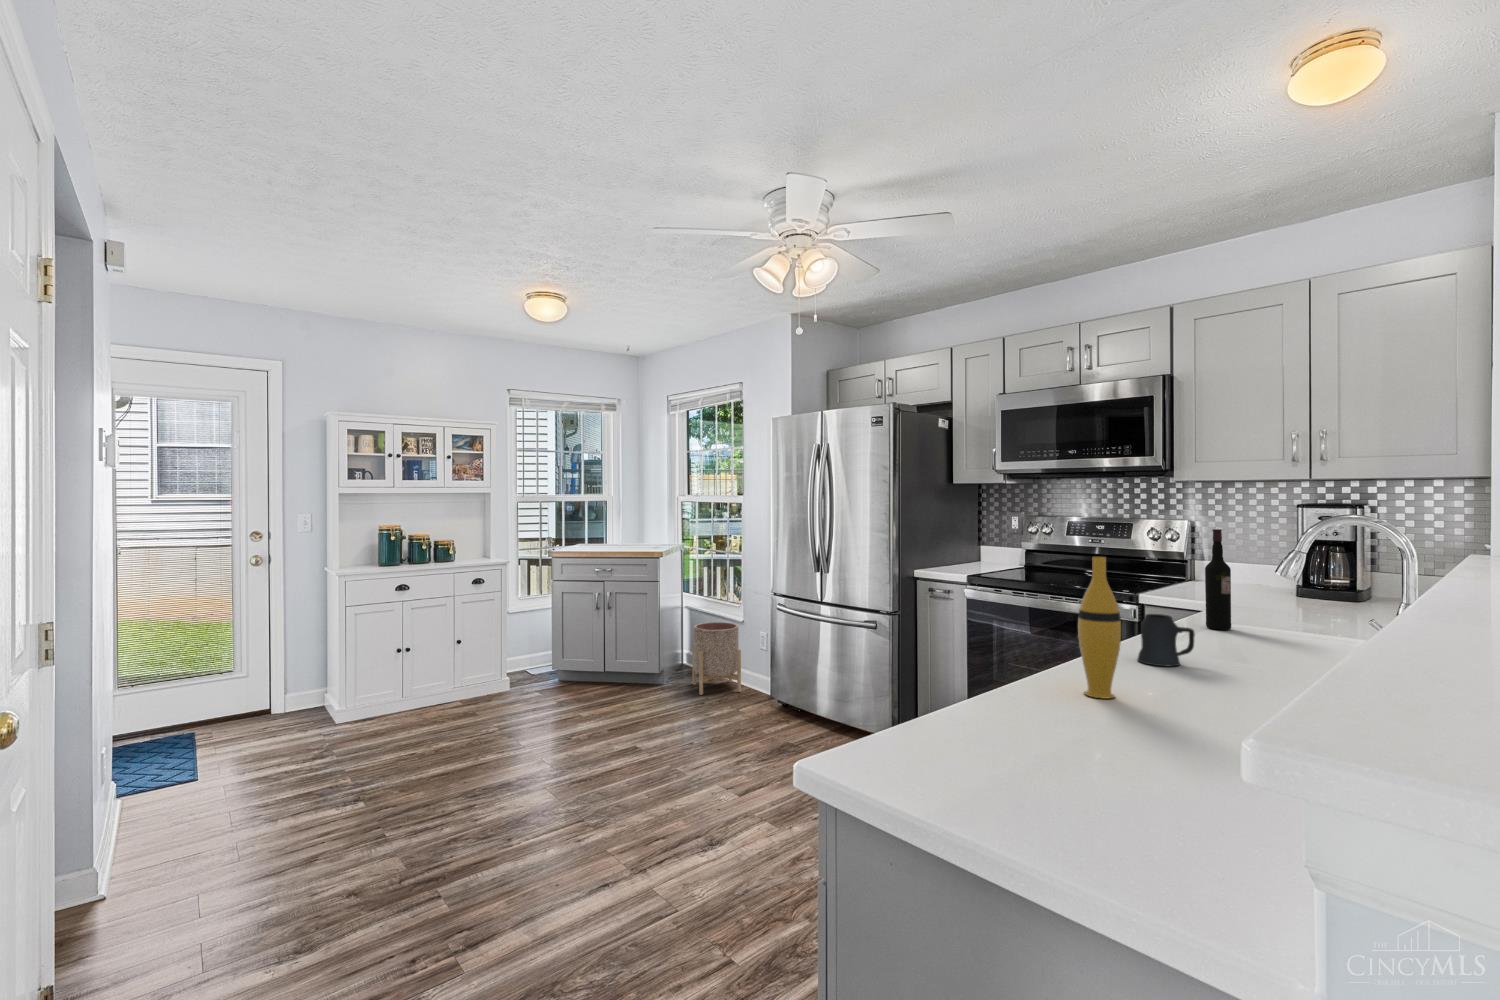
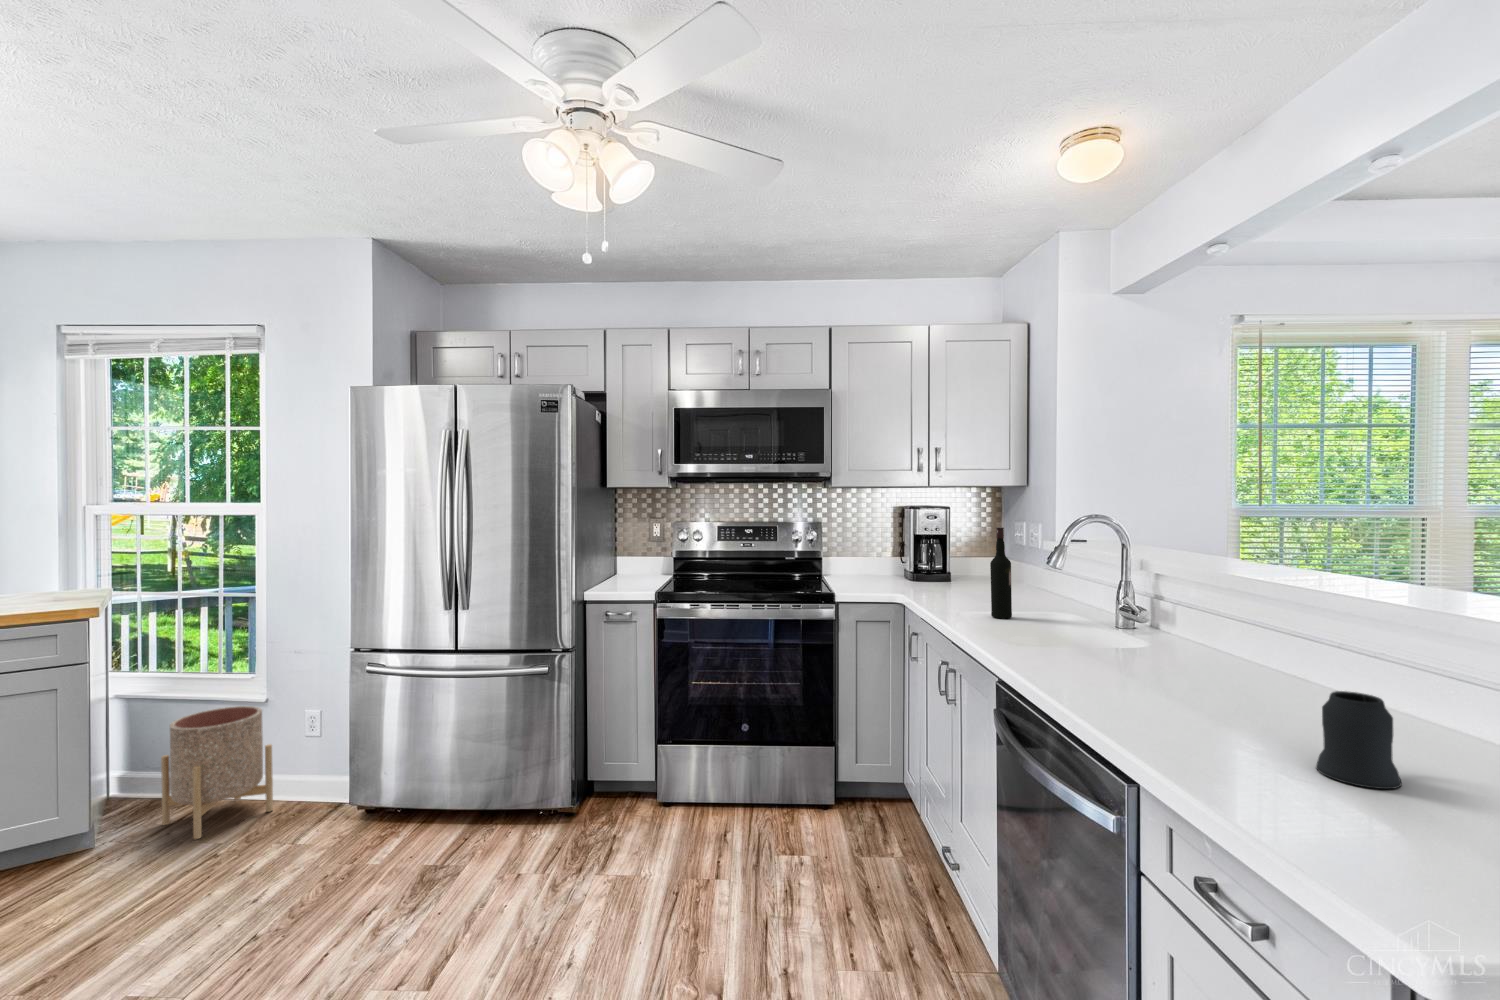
vase: present [1078,557,1121,699] -> none [1200,560,1252,716]
mug: present [1137,614,1195,667] -> present [1316,691,1402,789]

